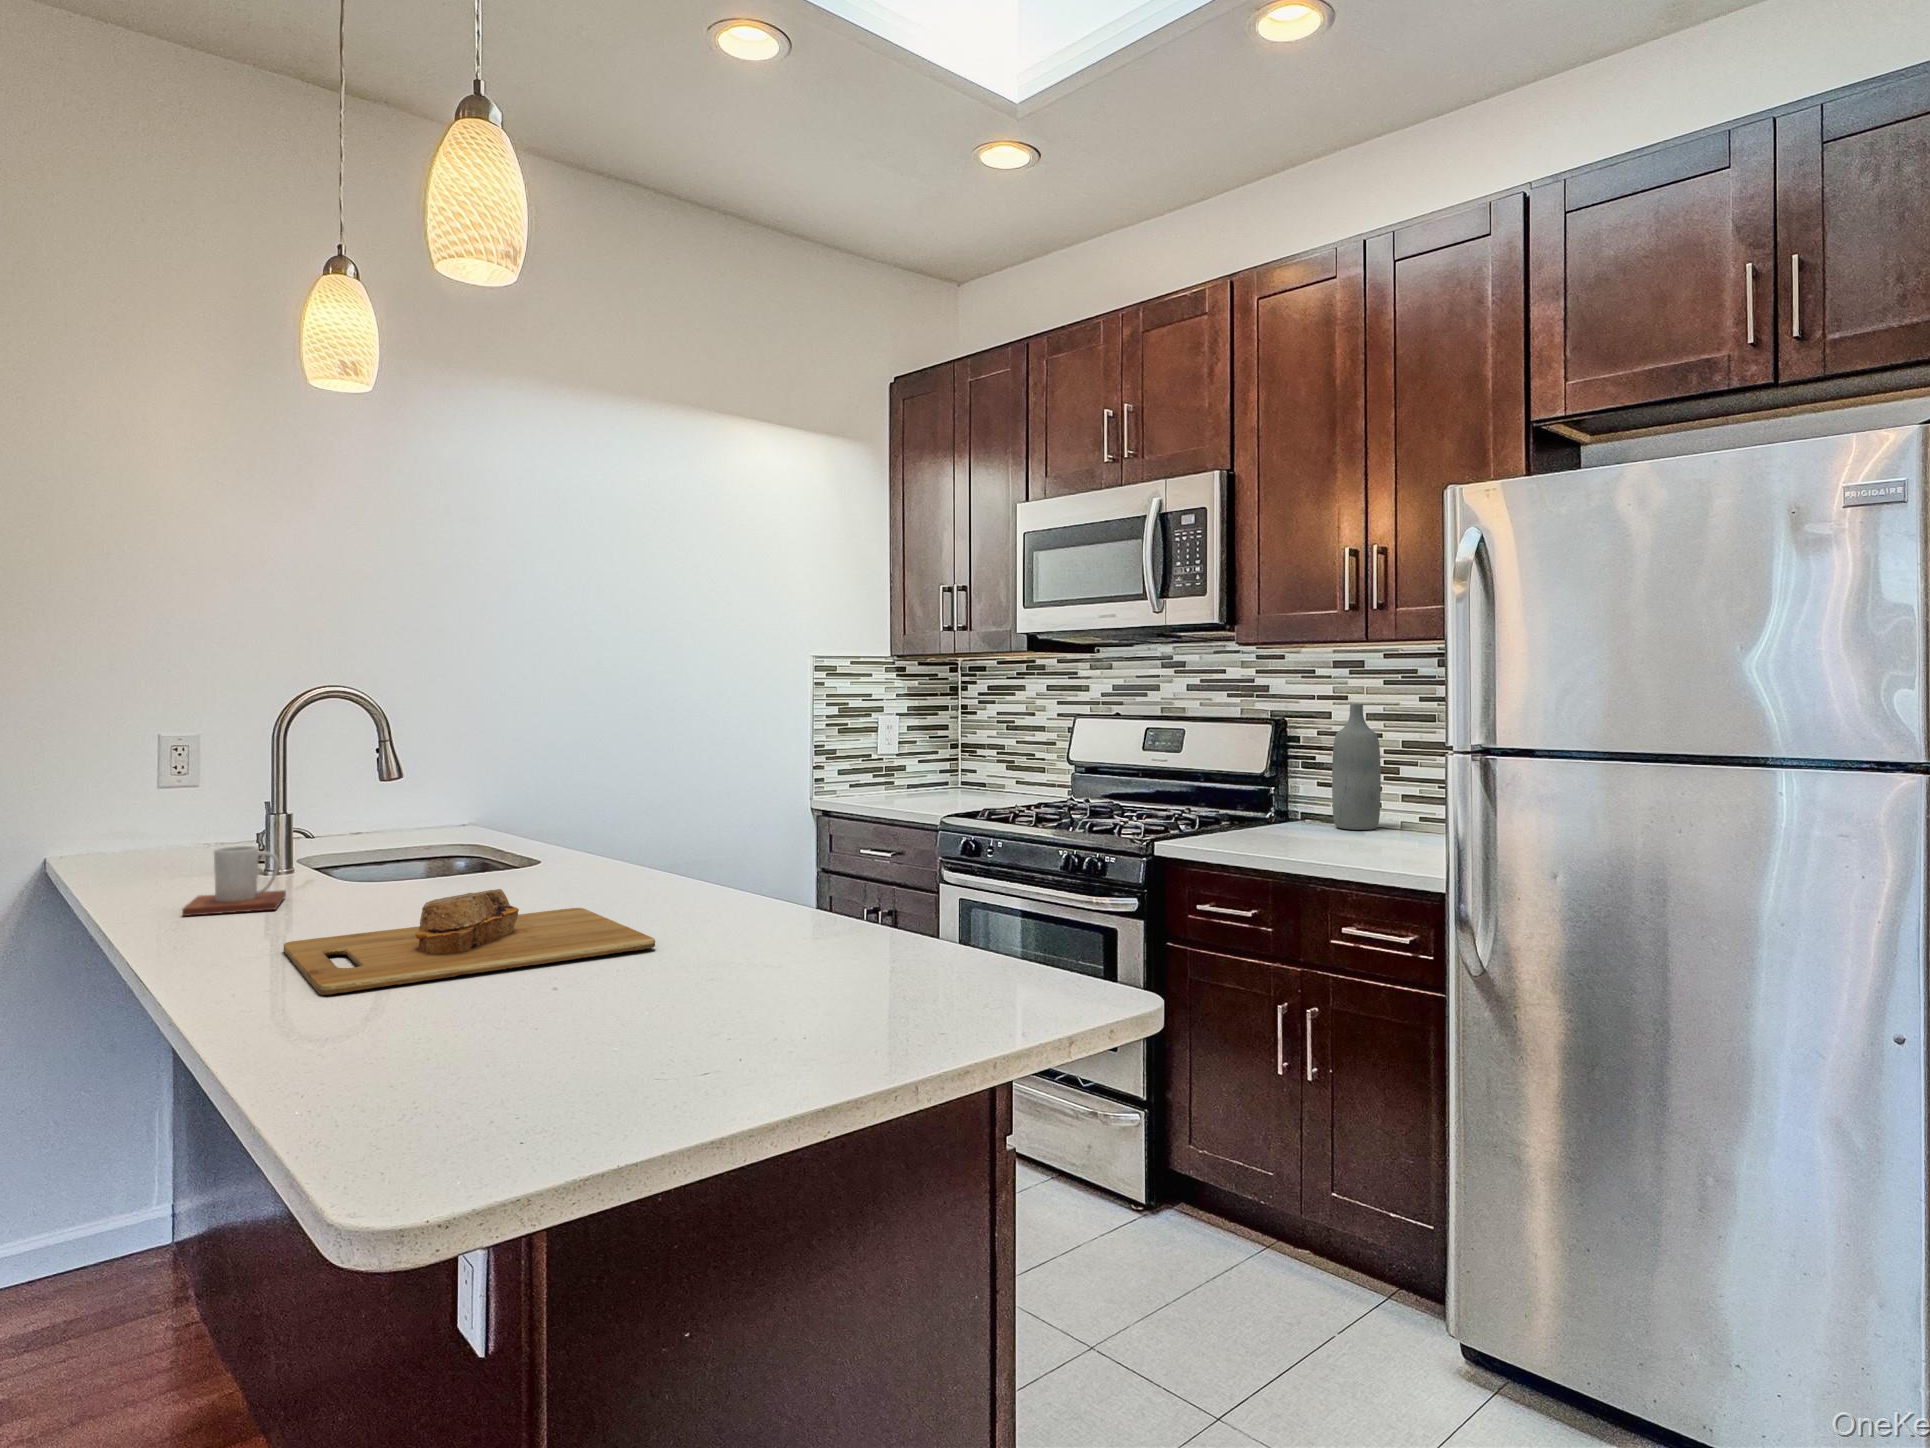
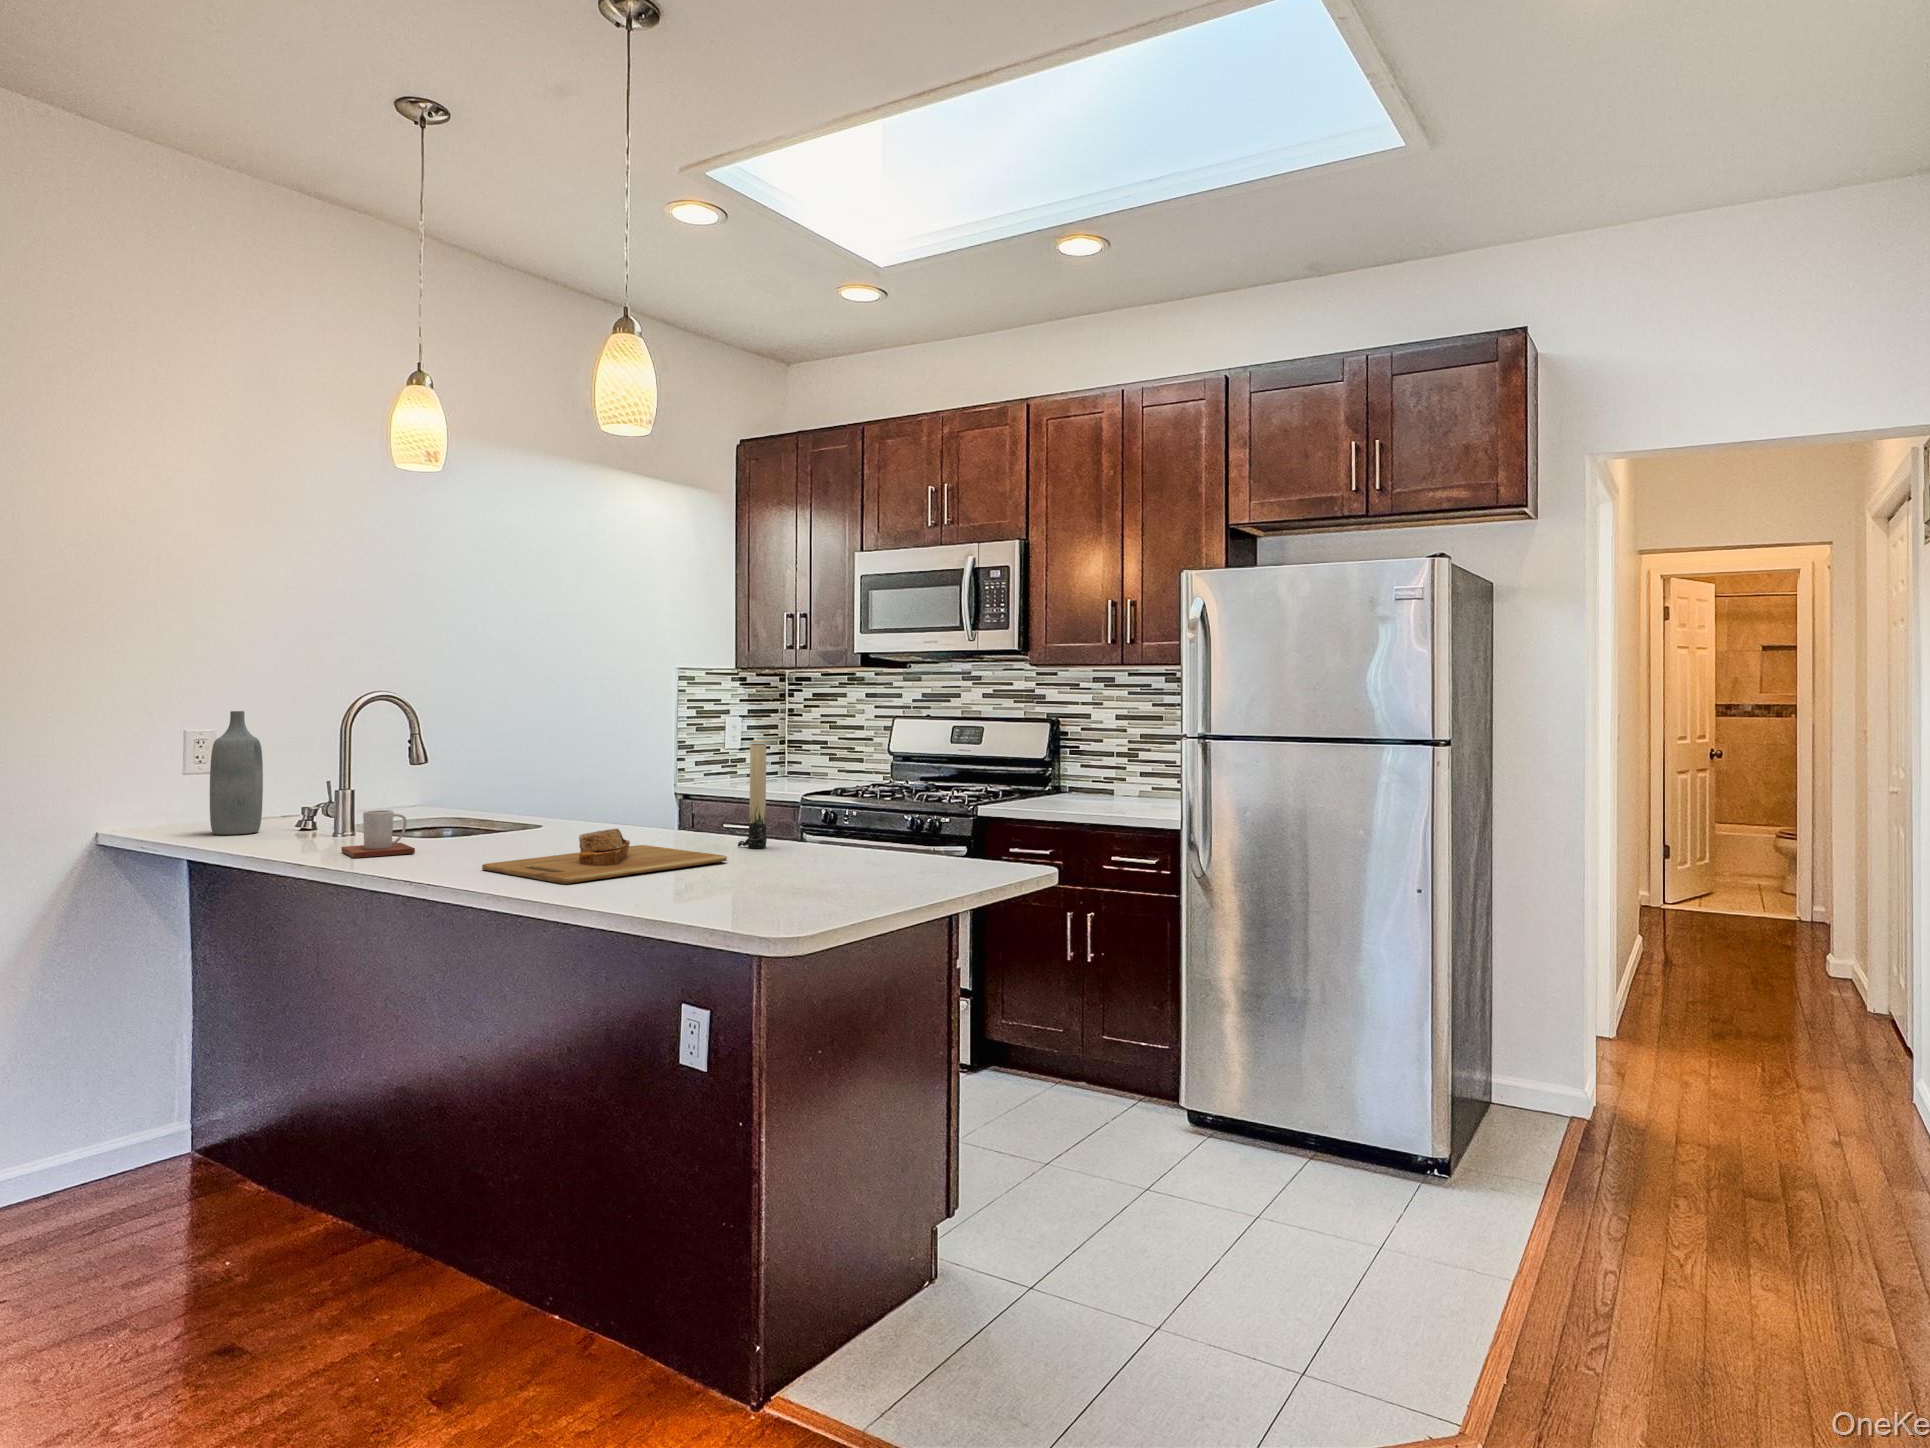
bottle: present [1332,704,1381,830] -> present [210,711,263,835]
candle: none [725,752,765,917] -> present [738,740,767,848]

